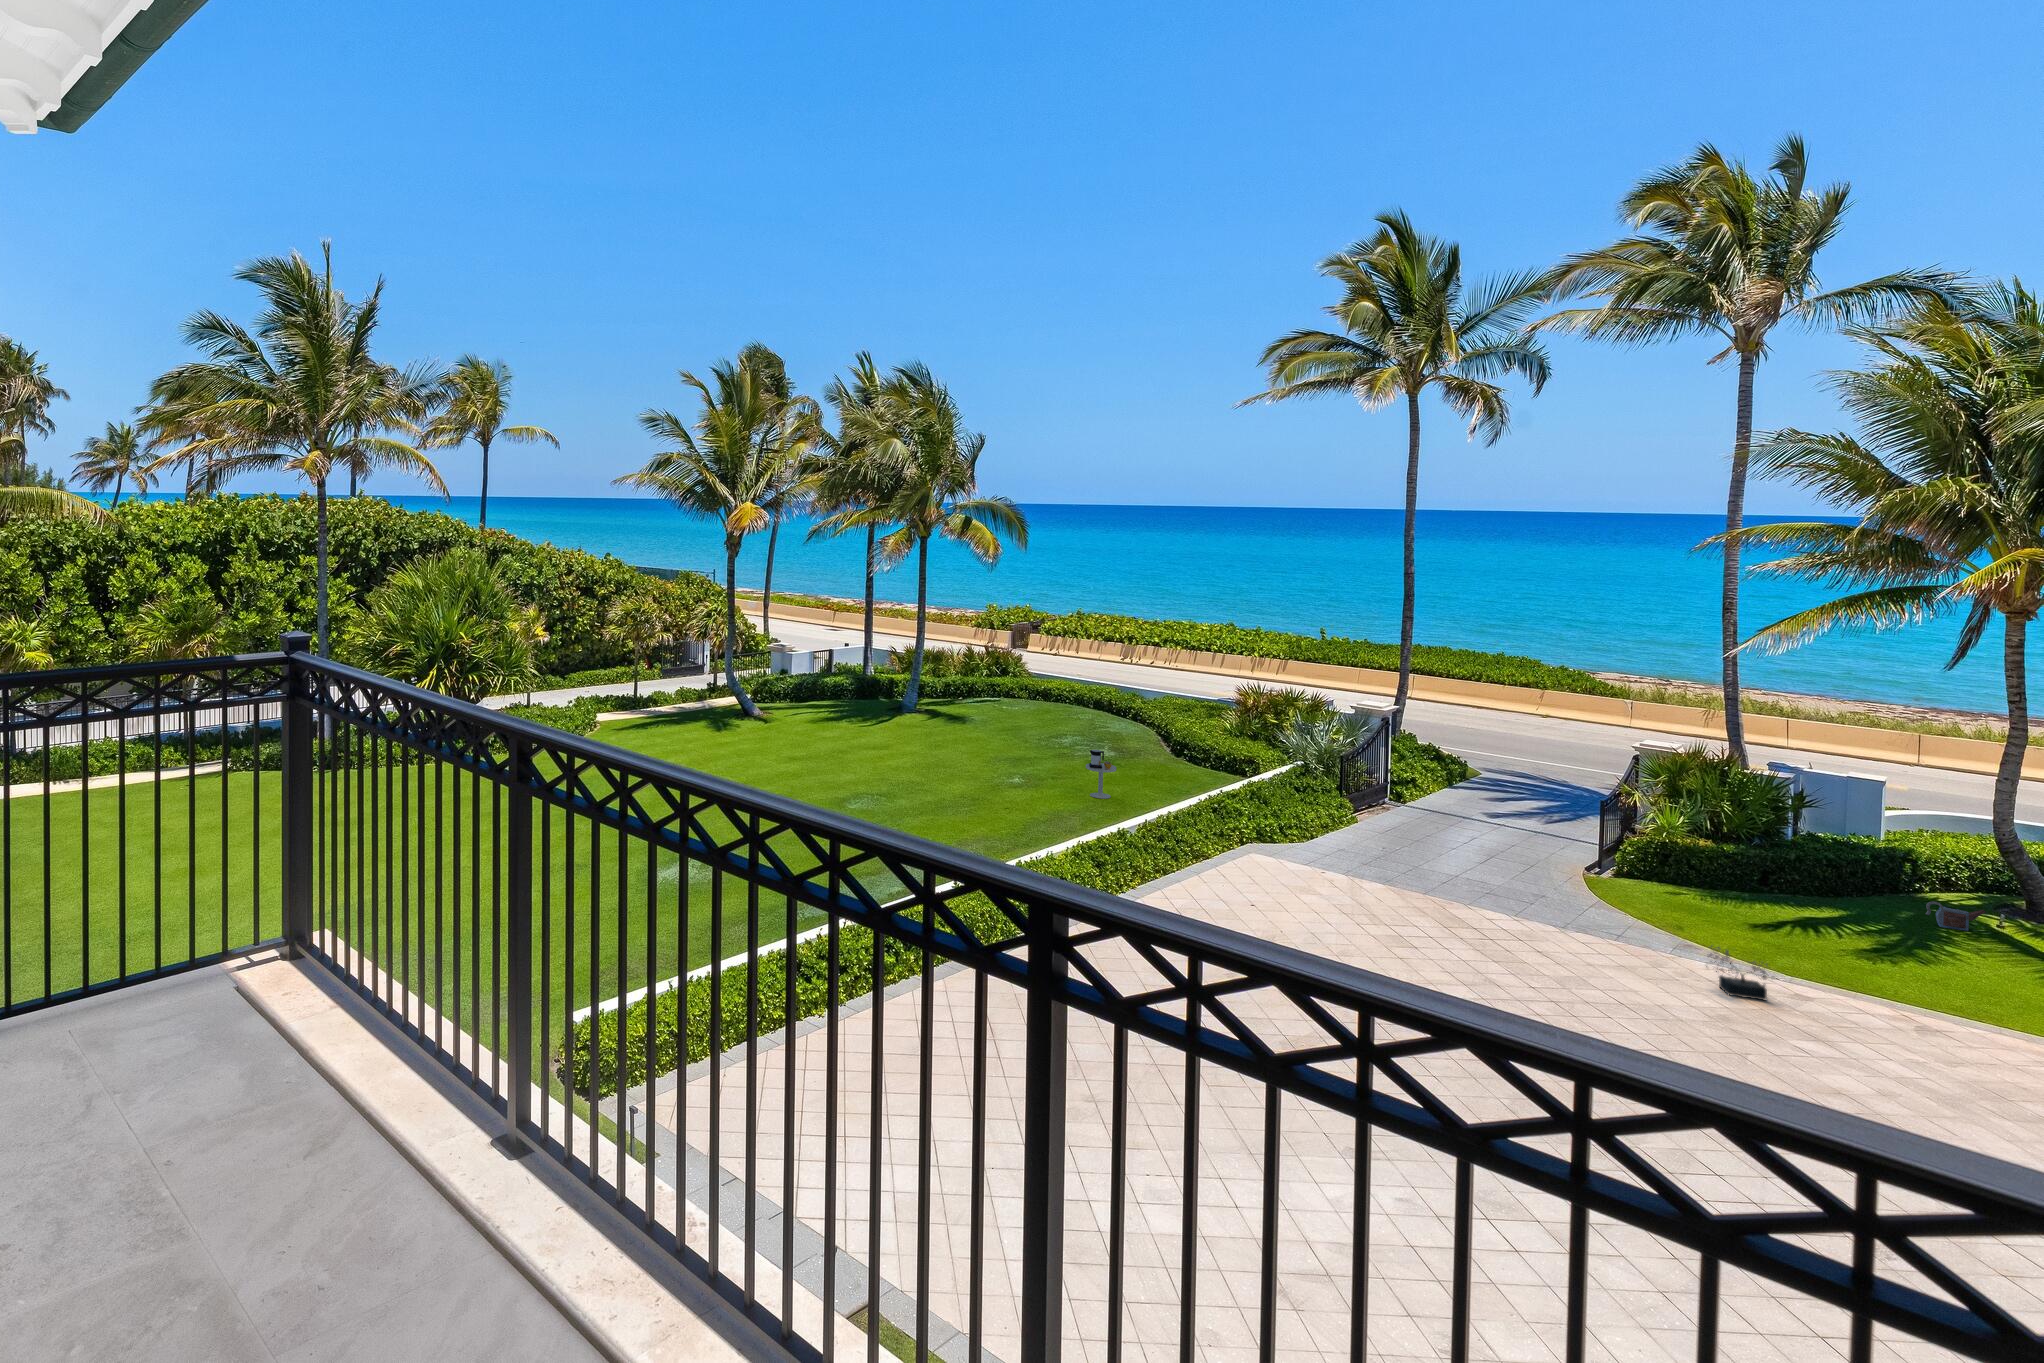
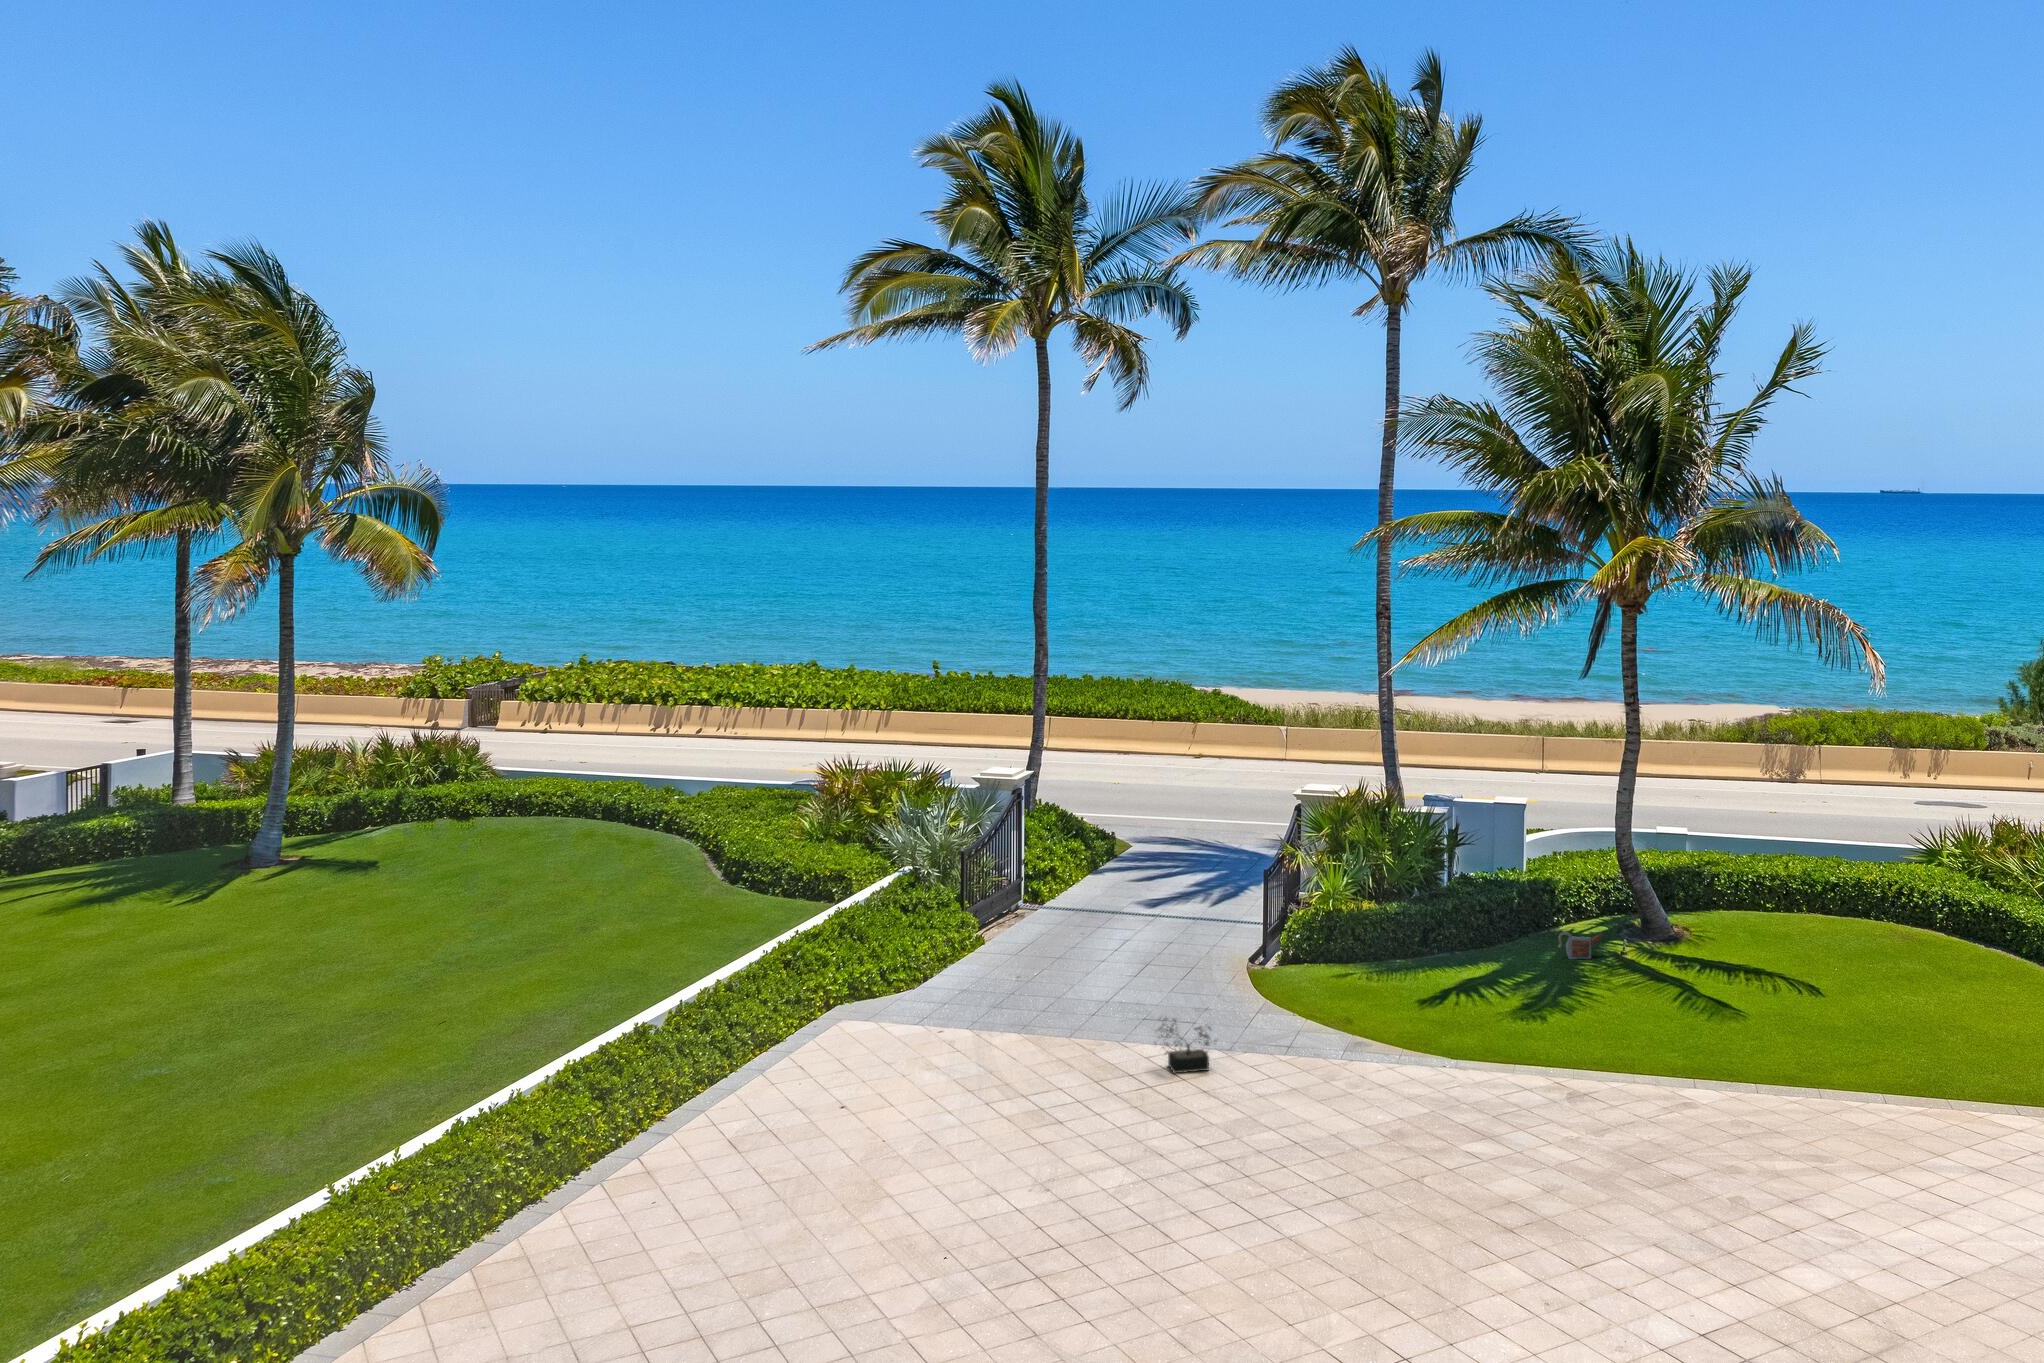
side table: present [1086,750,1116,799] -> none [575,898,628,980]
decorative plant: present [1706,945,1767,1000] -> present [1157,1018,1216,1073]

